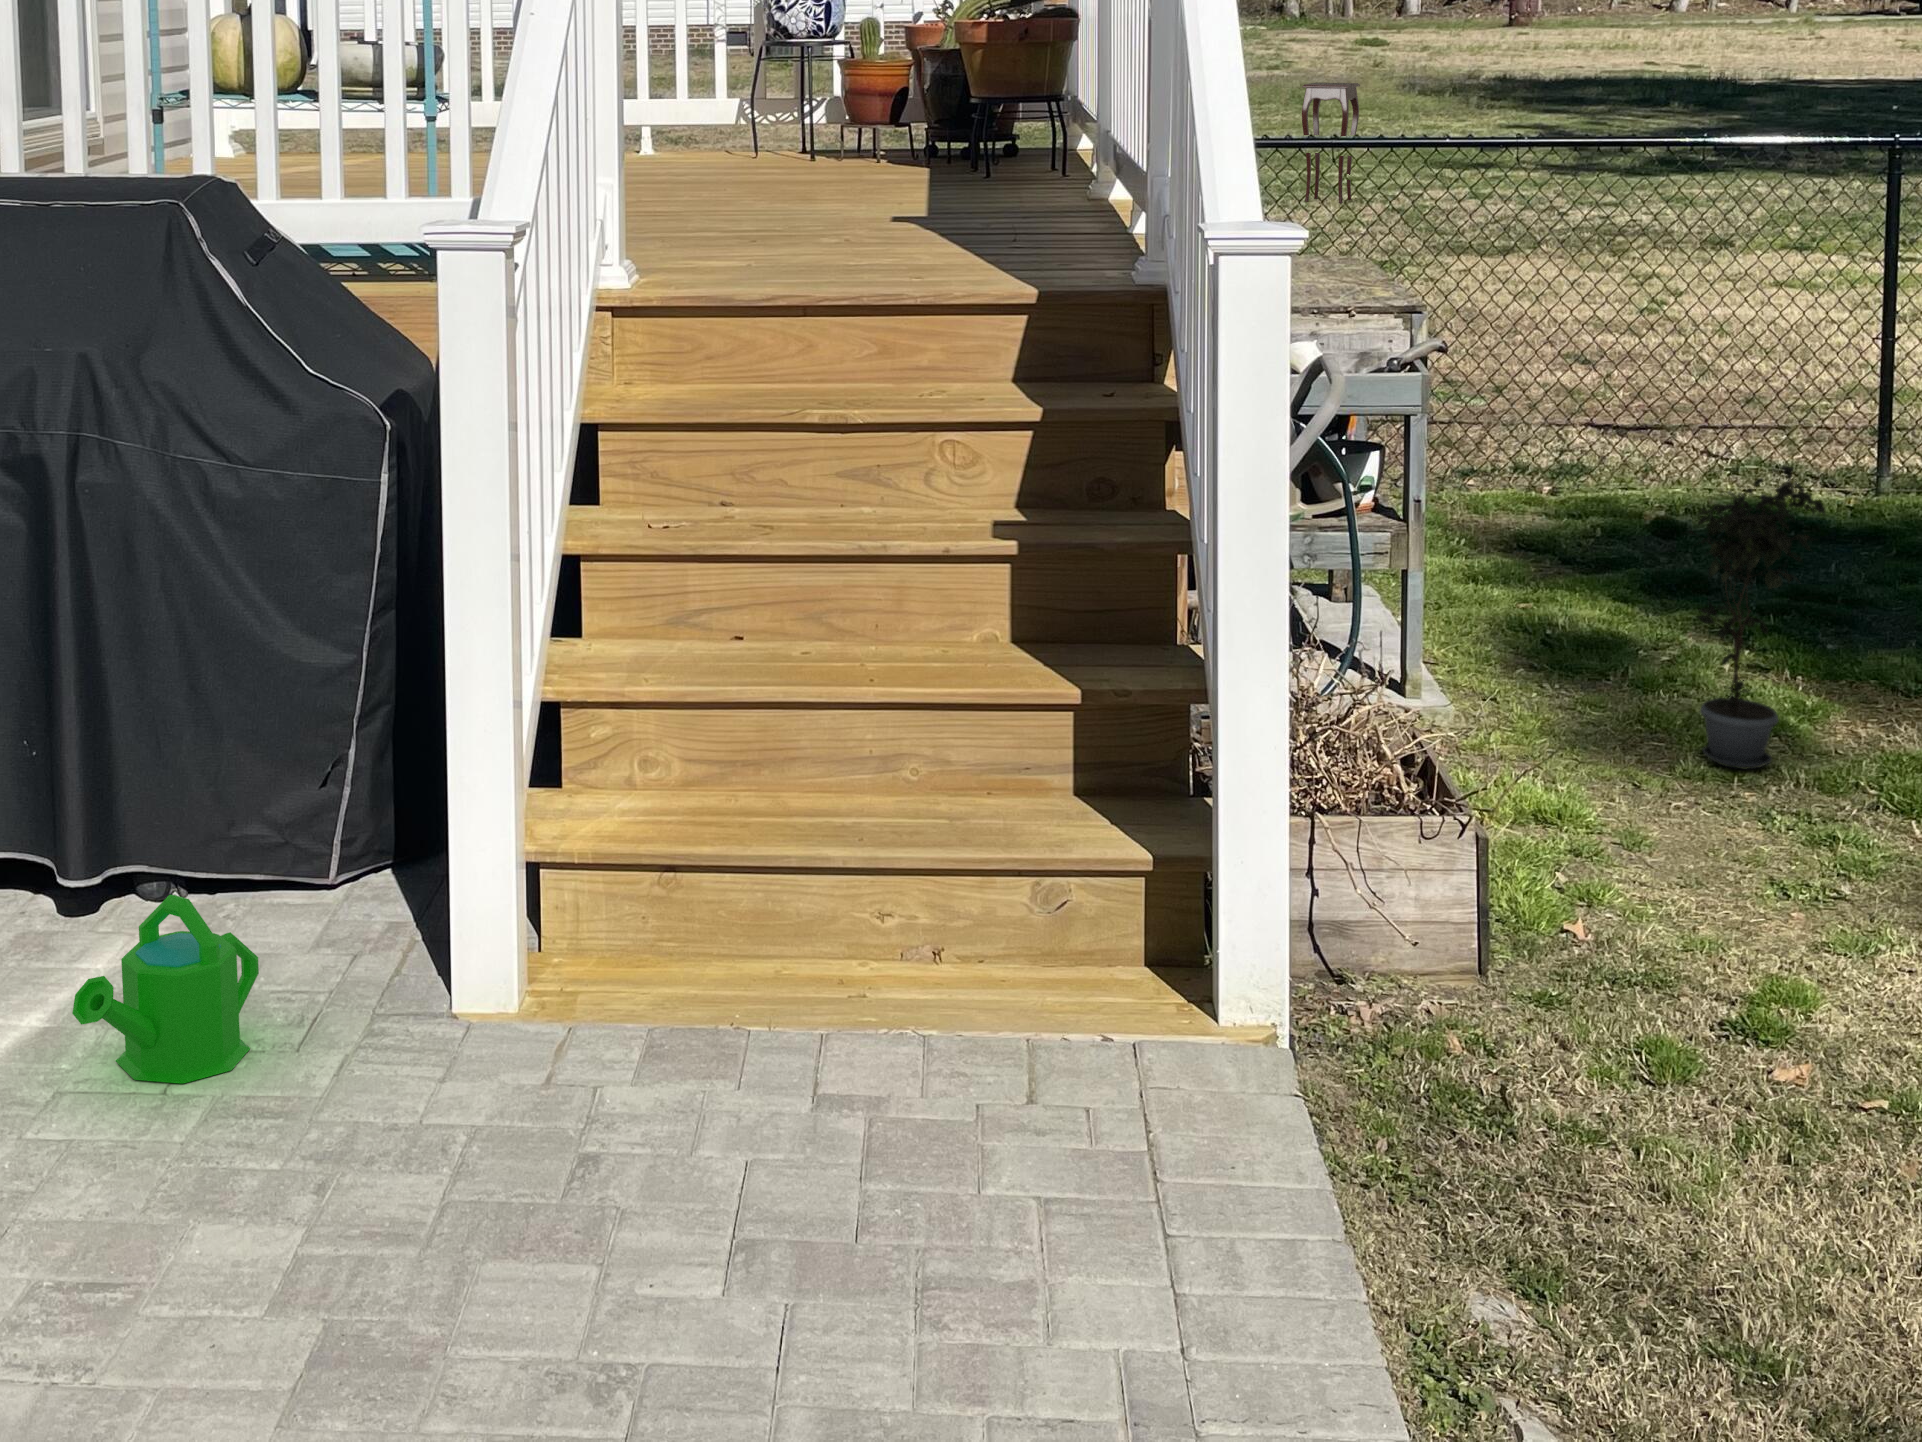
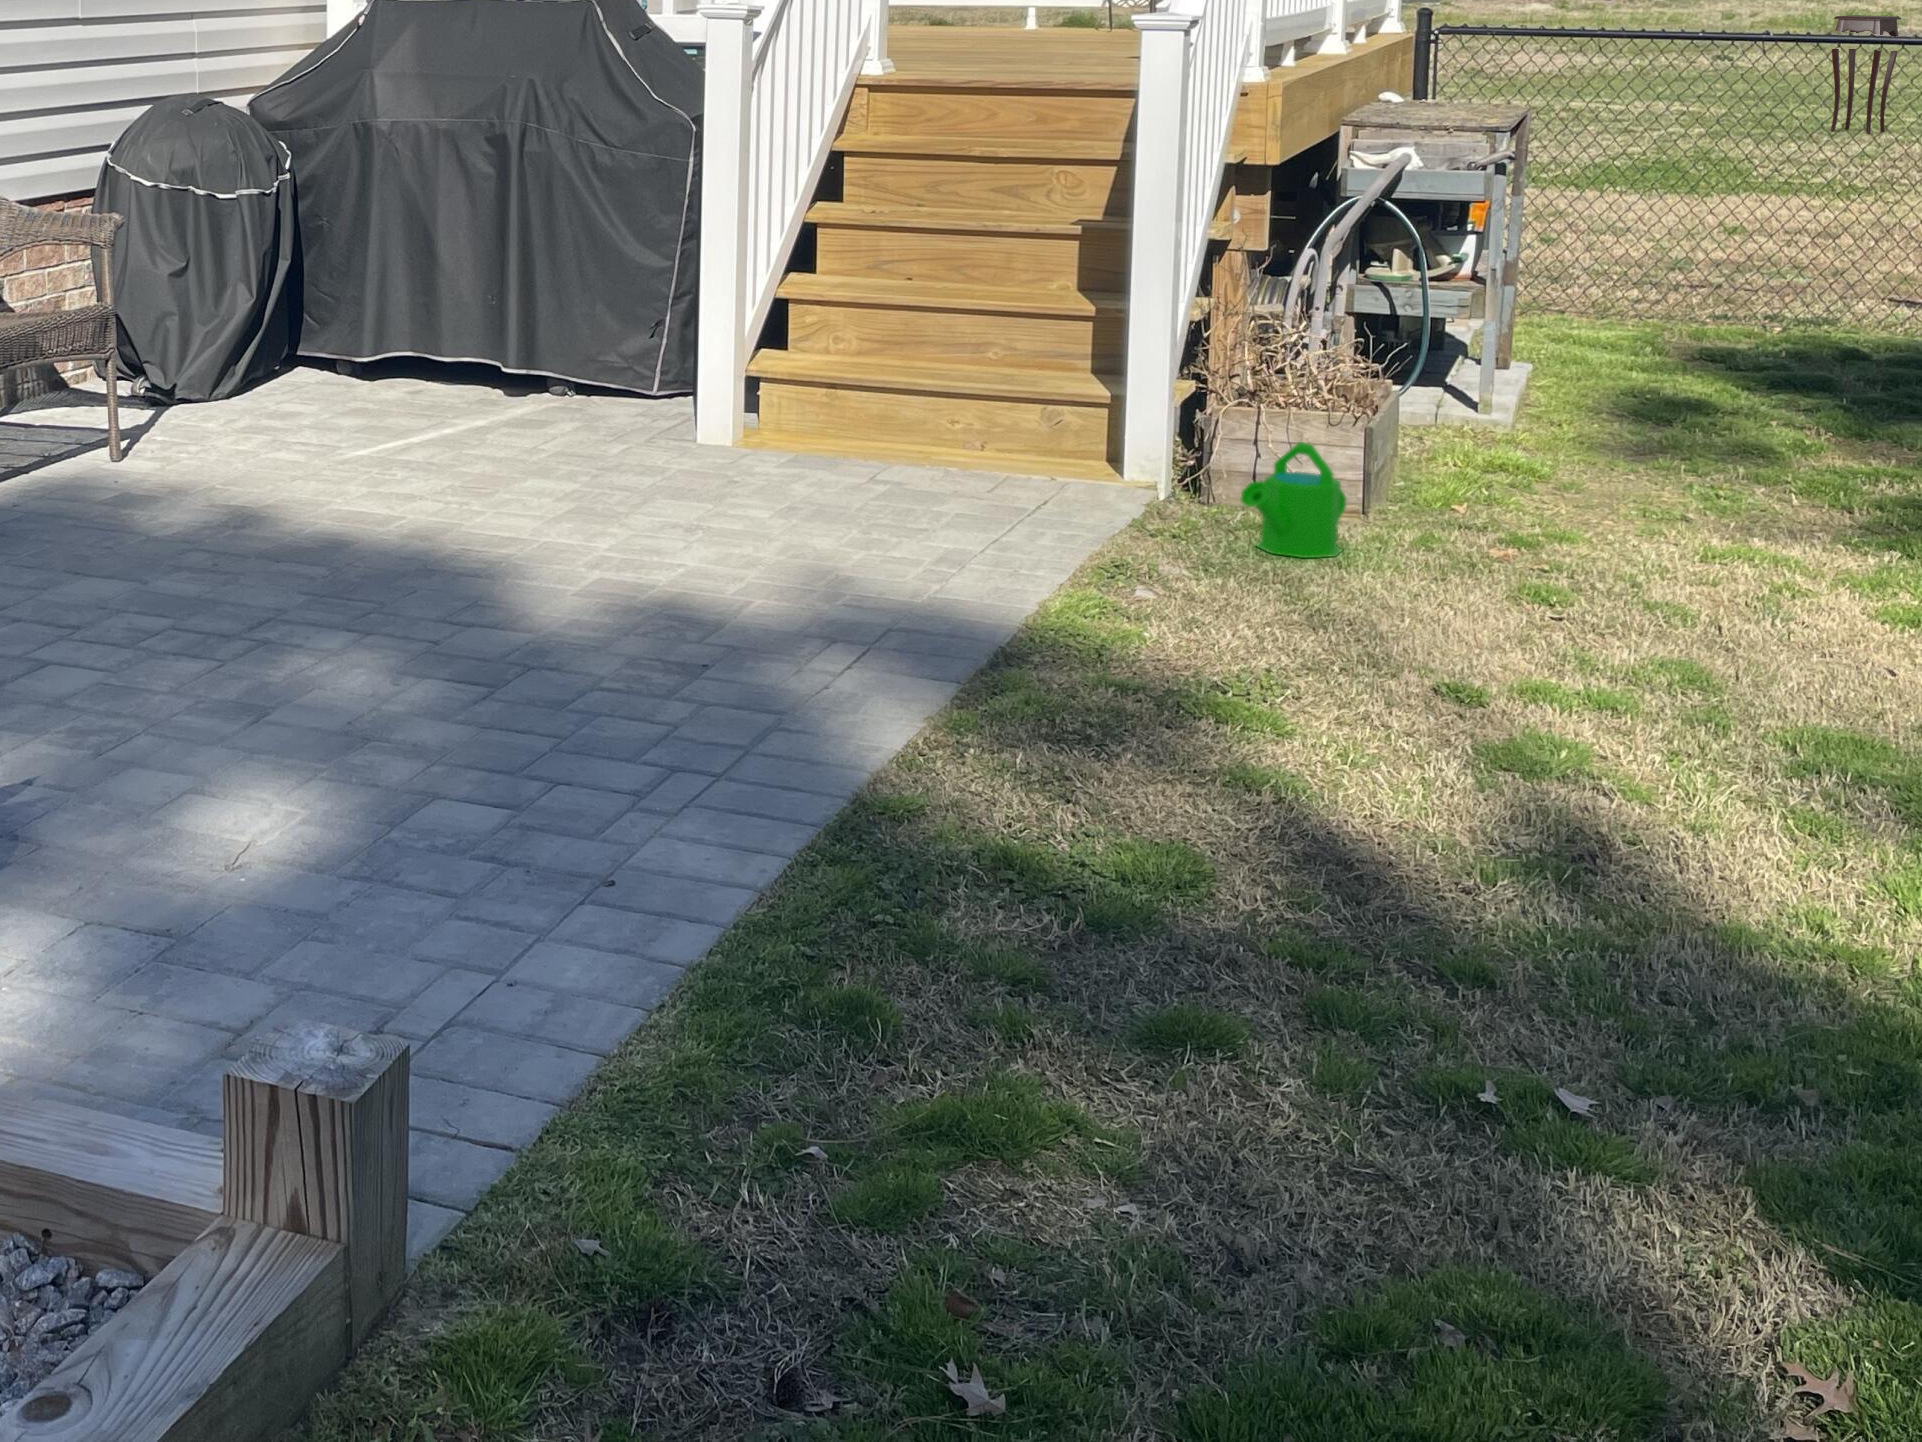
potted plant: present [1690,467,1826,769] -> none [1583,218,1685,430]
watering can: present [72,895,259,1084] -> present [1241,442,1346,558]

